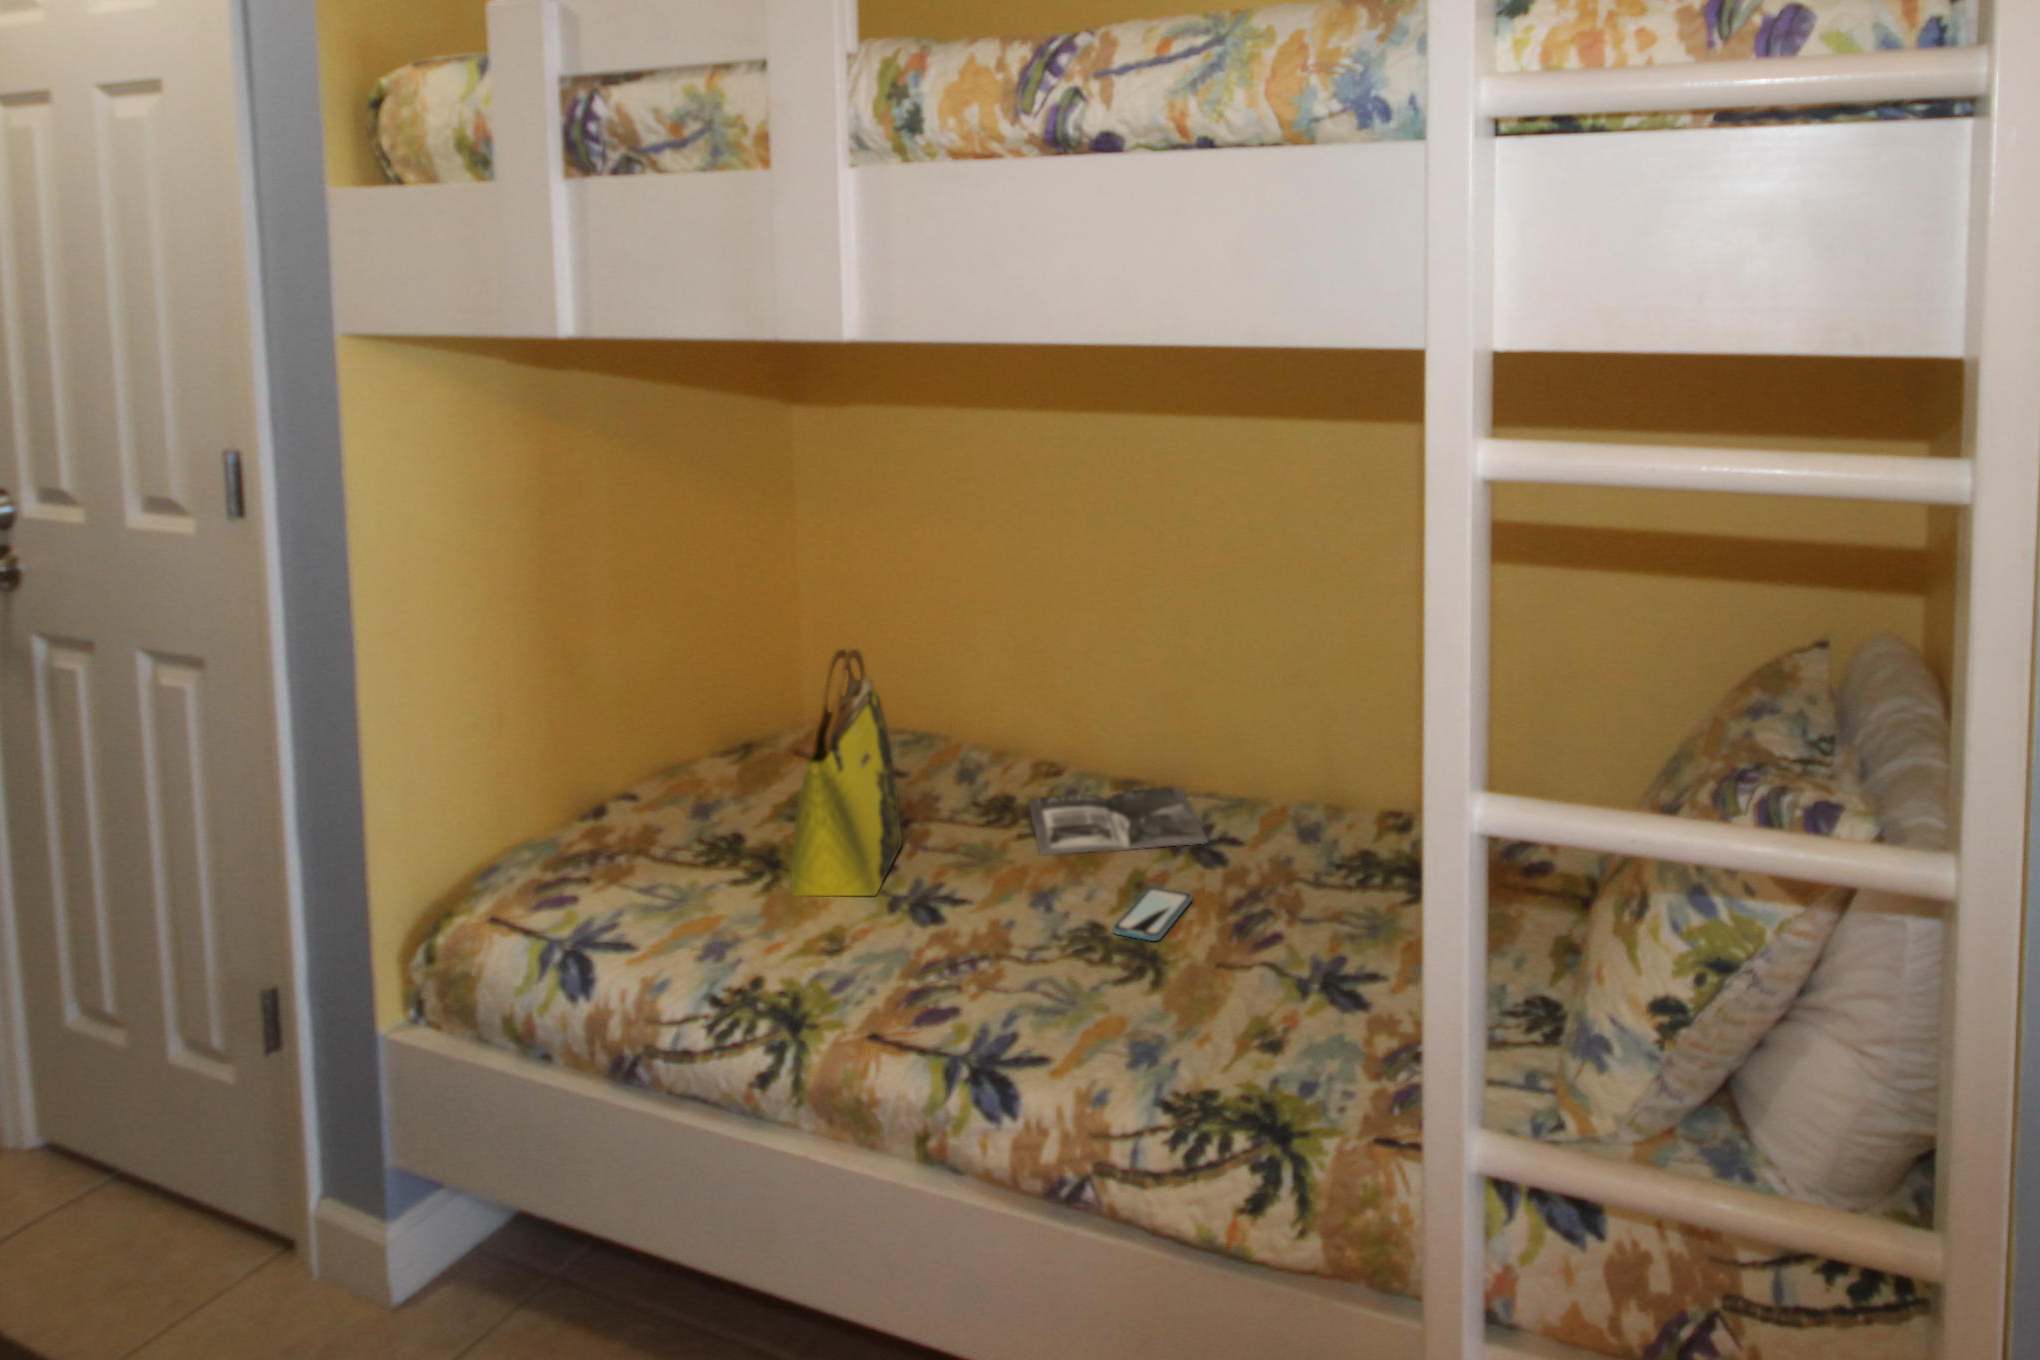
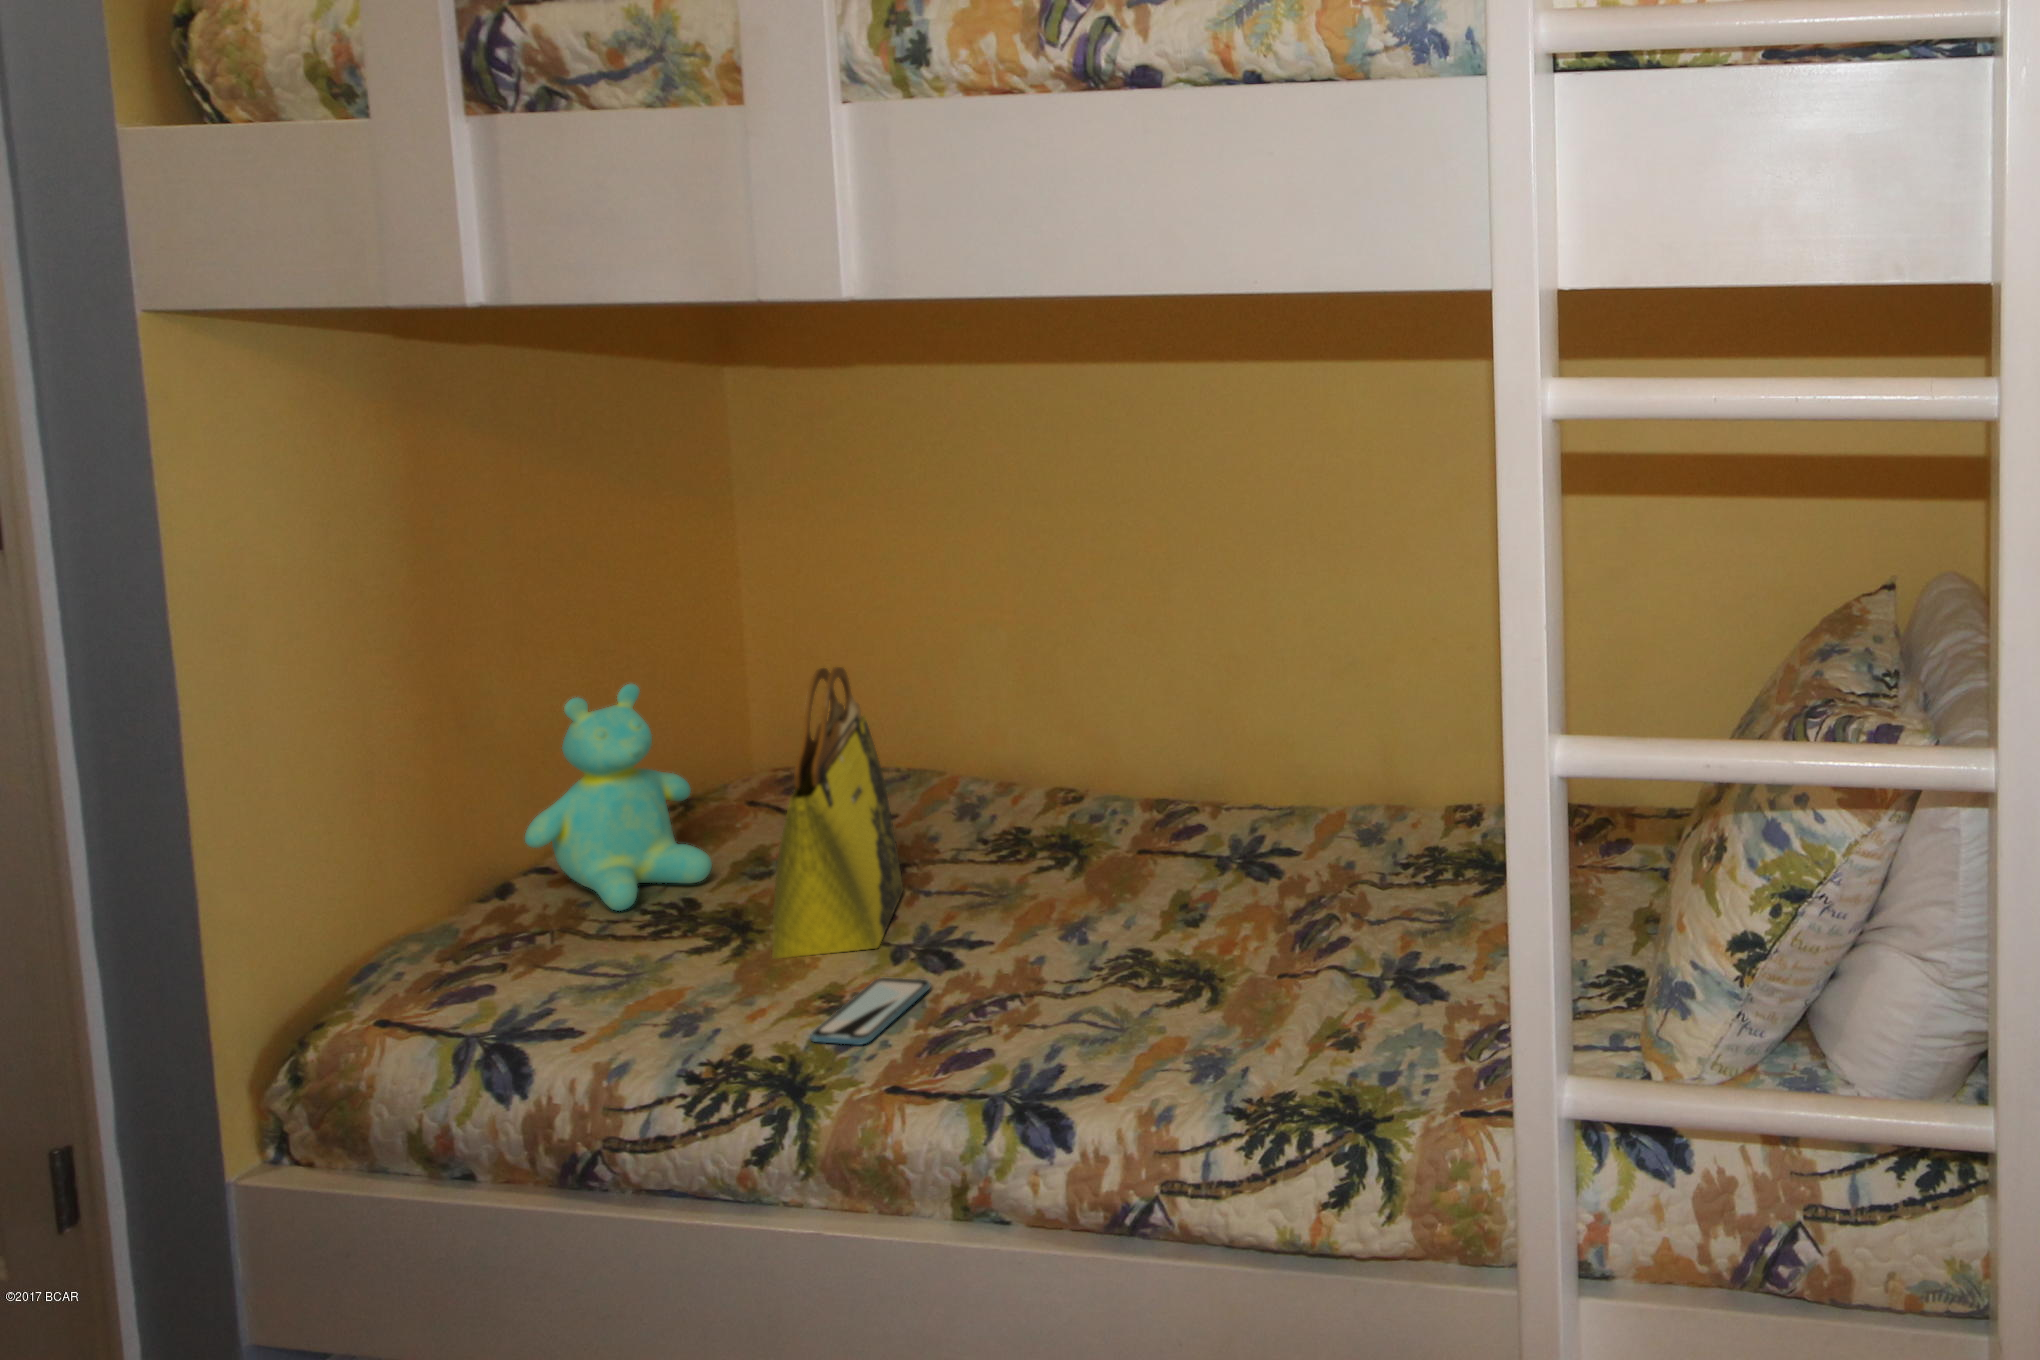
teddy bear: none [613,648,754,837] -> present [525,684,712,911]
magazine: present [1029,787,1208,855] -> none [1051,801,1263,890]
smartphone: present [1113,887,1192,941] -> present [810,978,930,1045]

